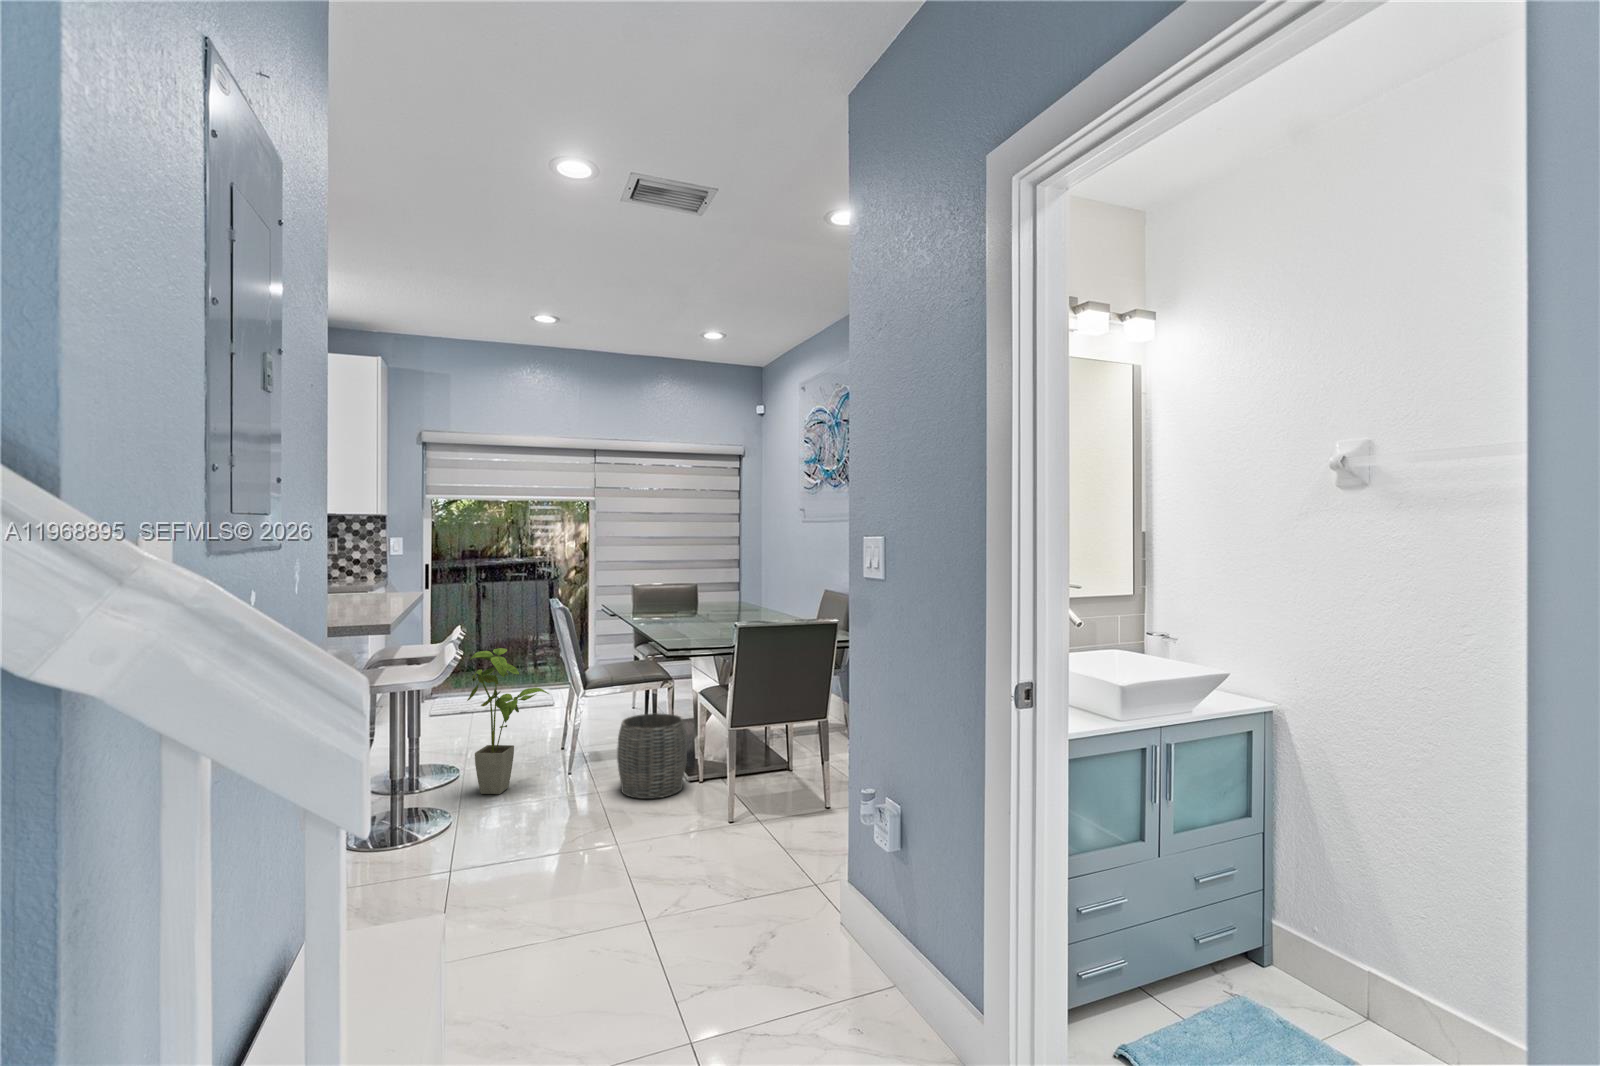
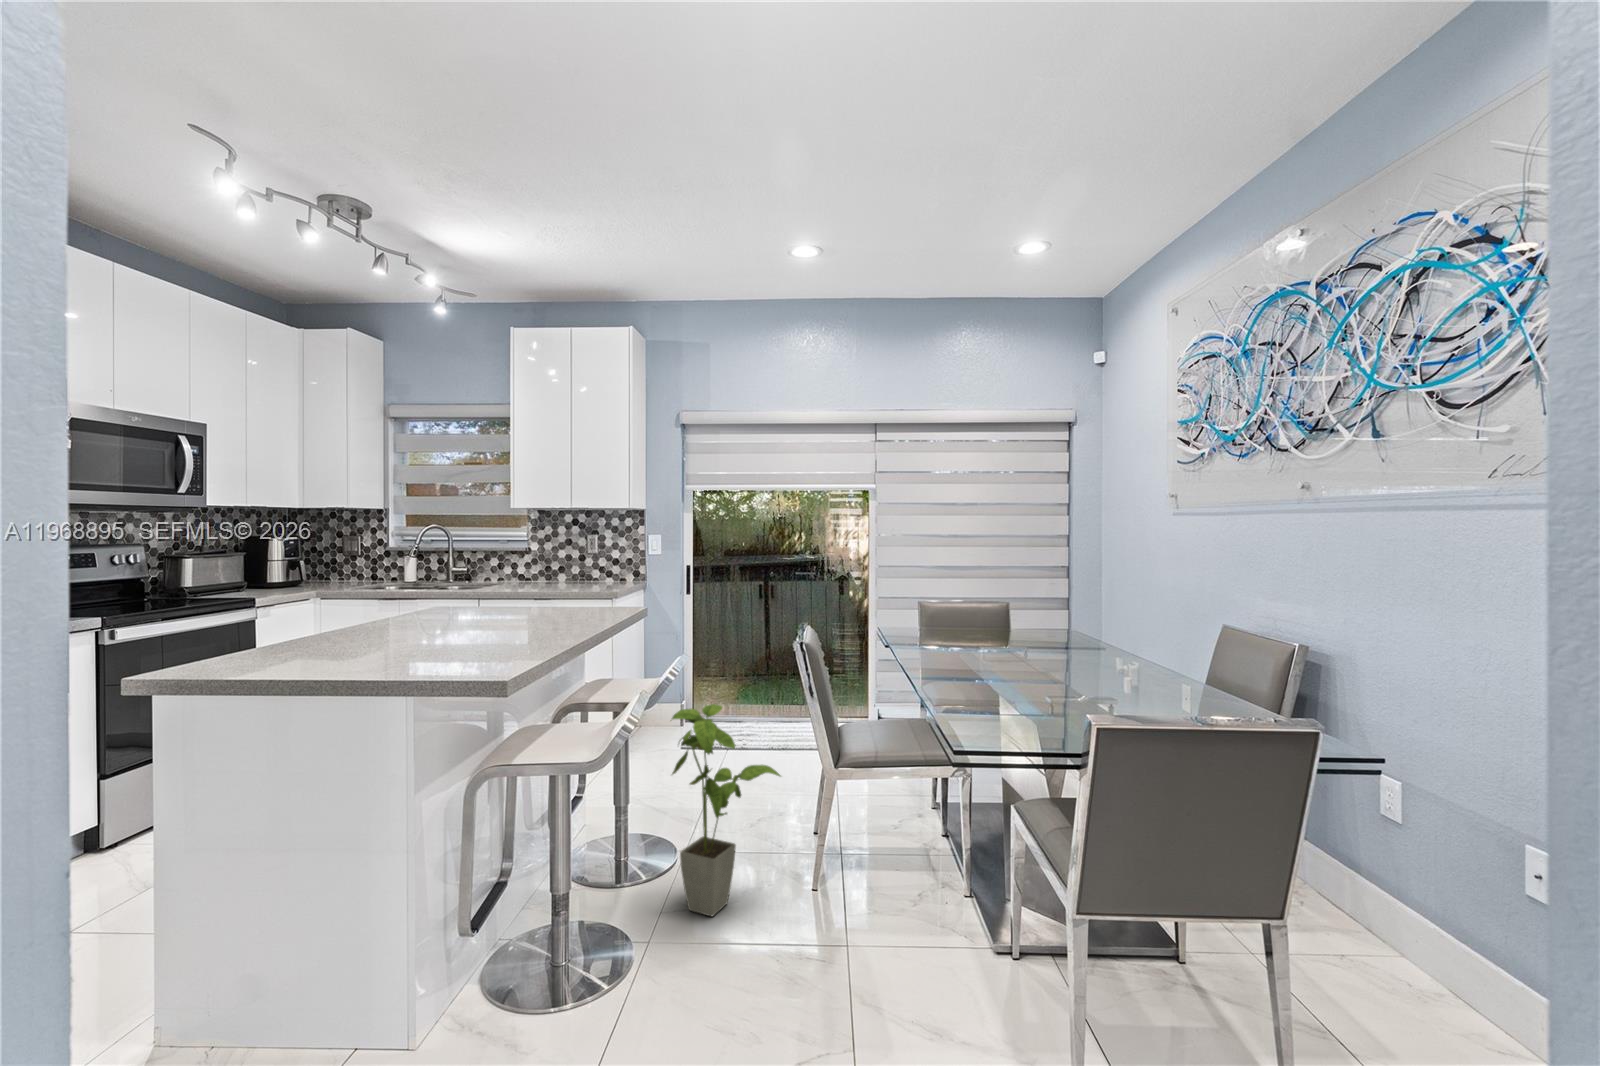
woven basket: present [617,713,687,799] -> none [878,824,990,984]

